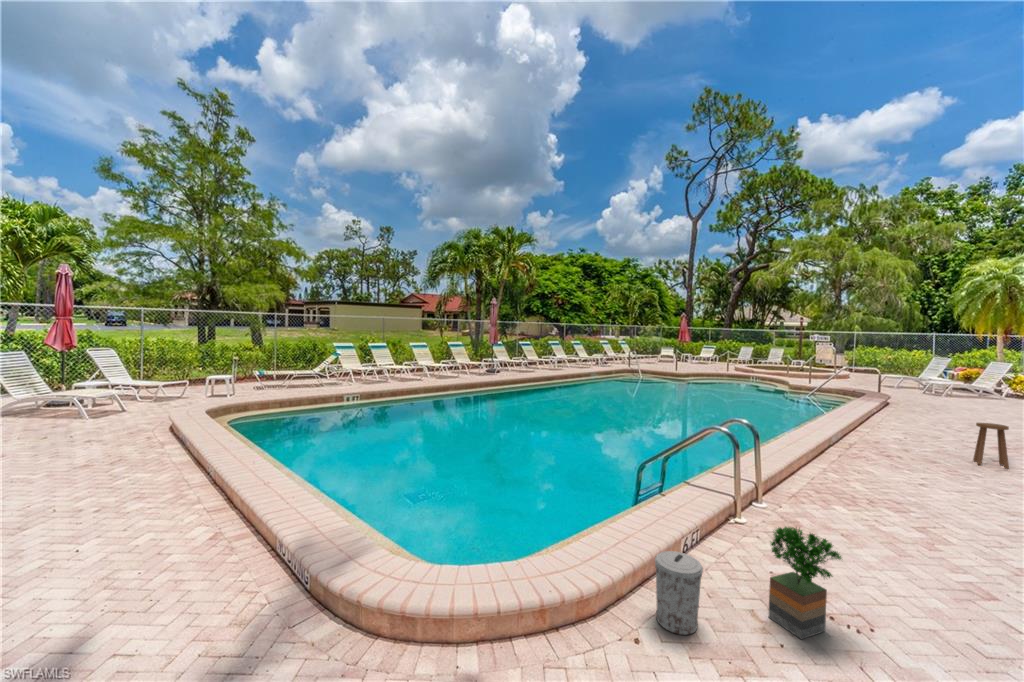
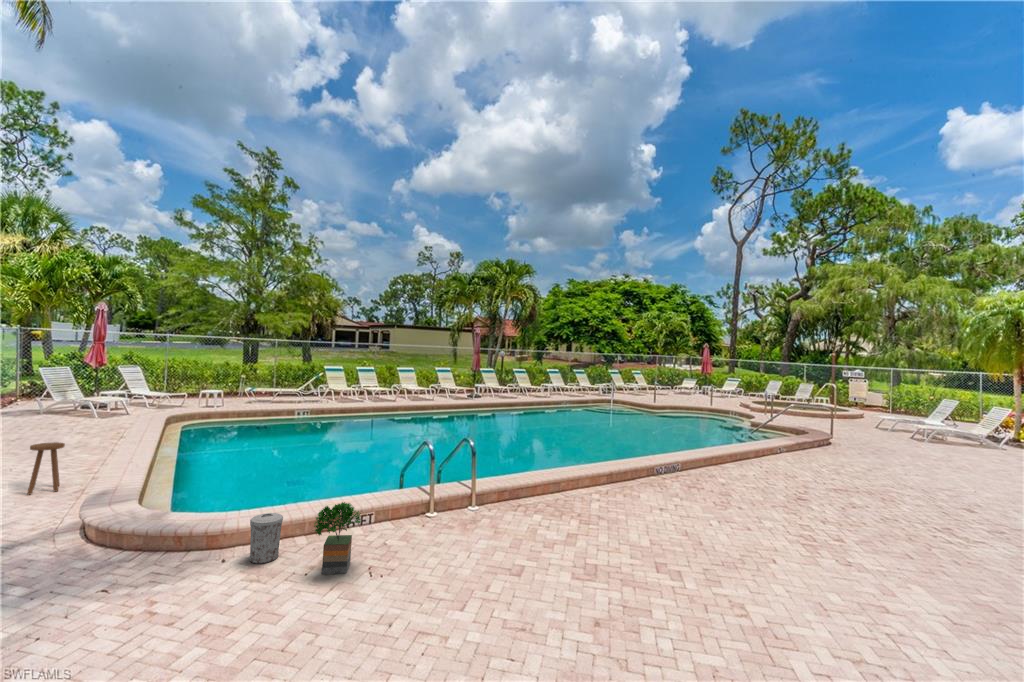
stool: present [973,423,1009,469] -> present [27,442,65,495]

